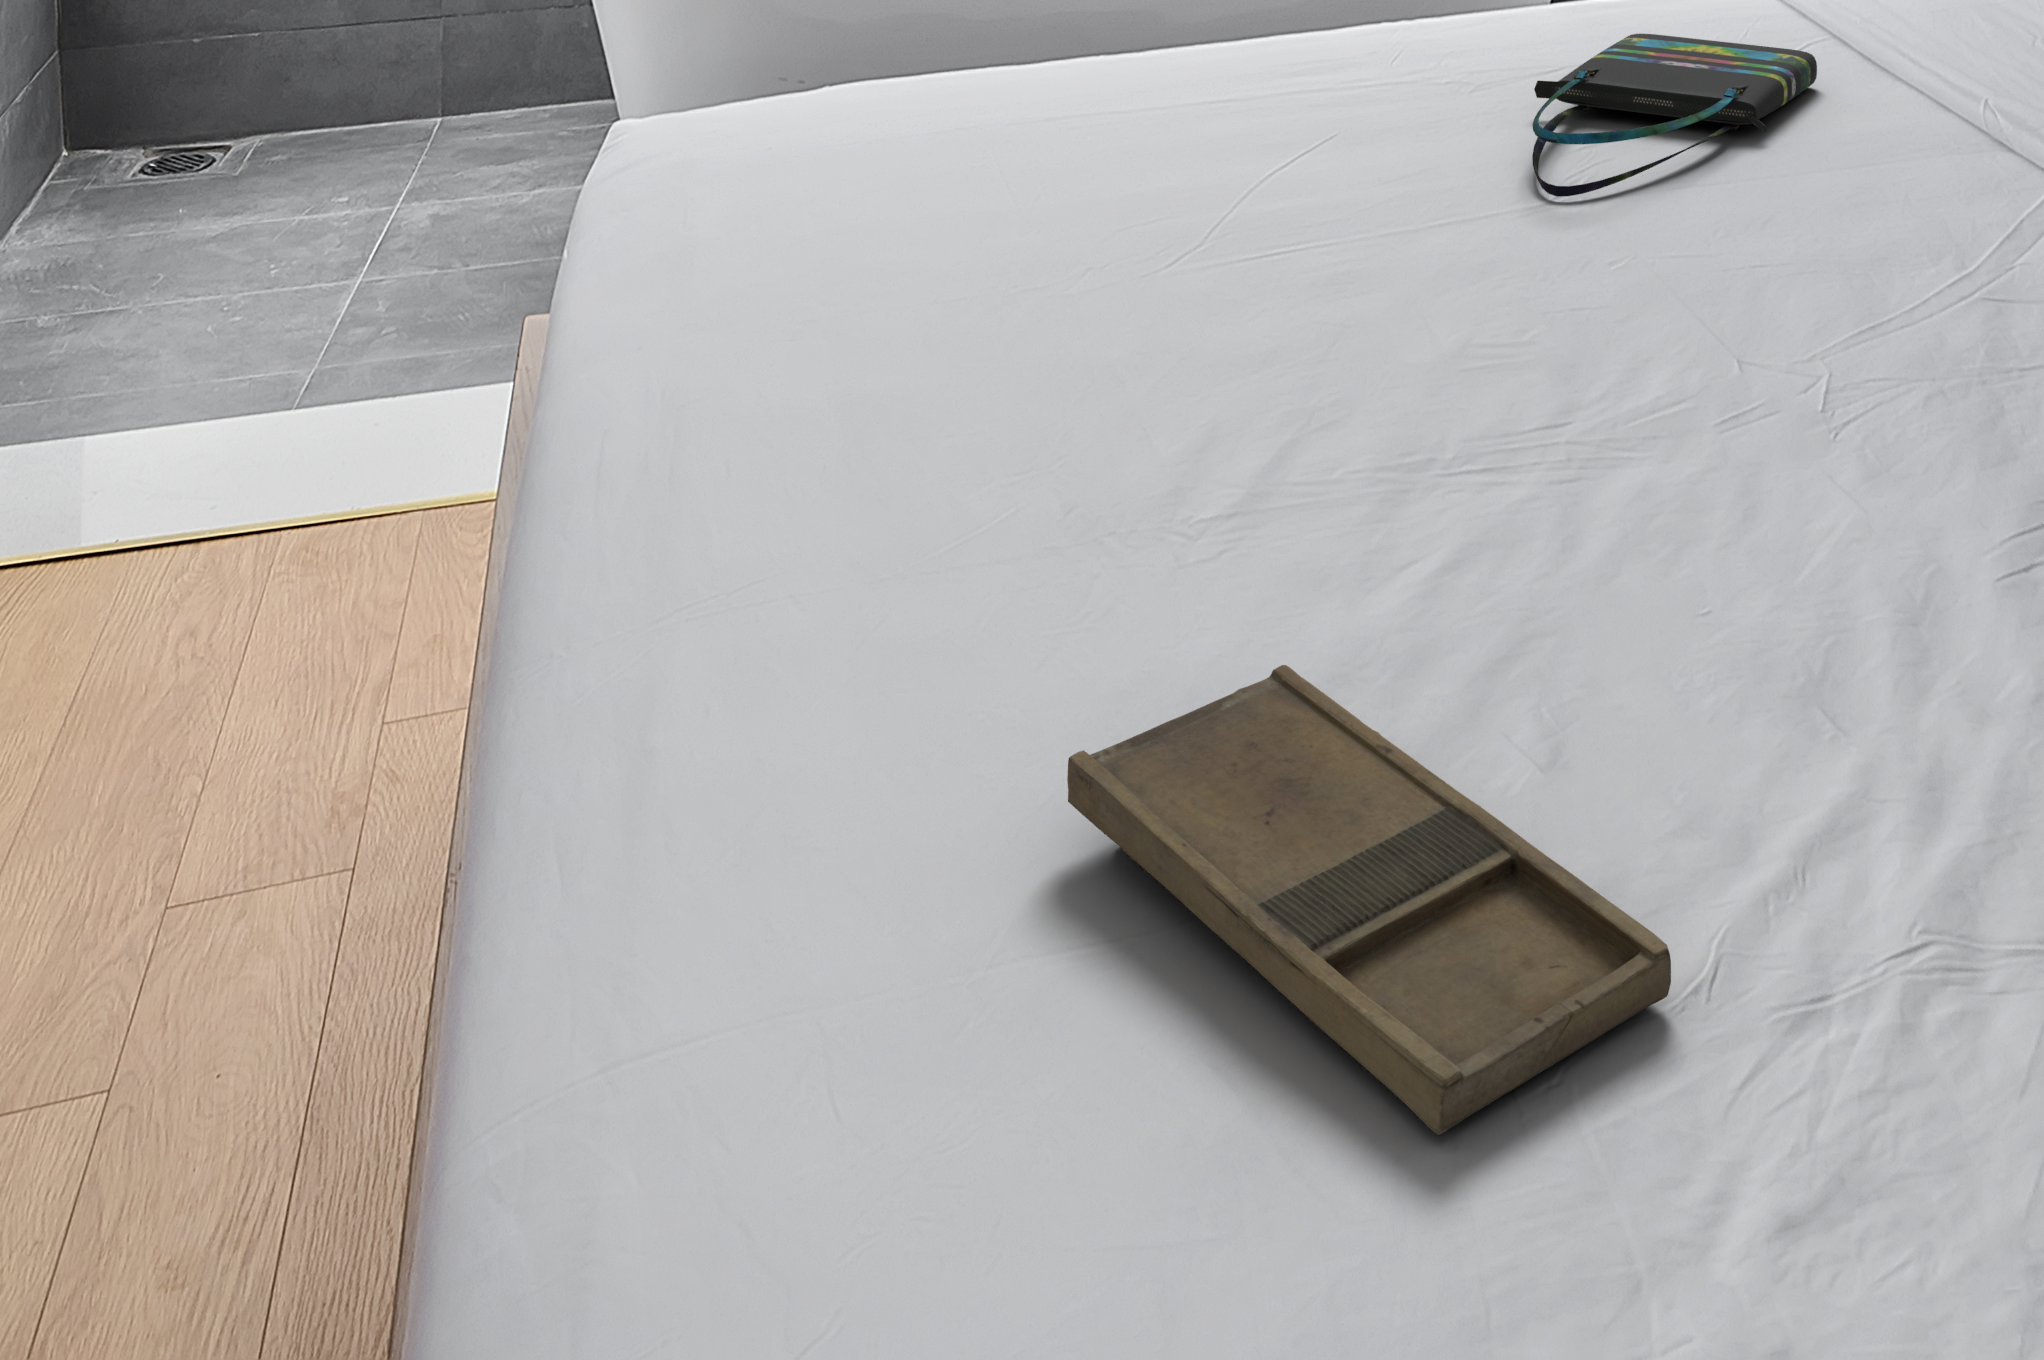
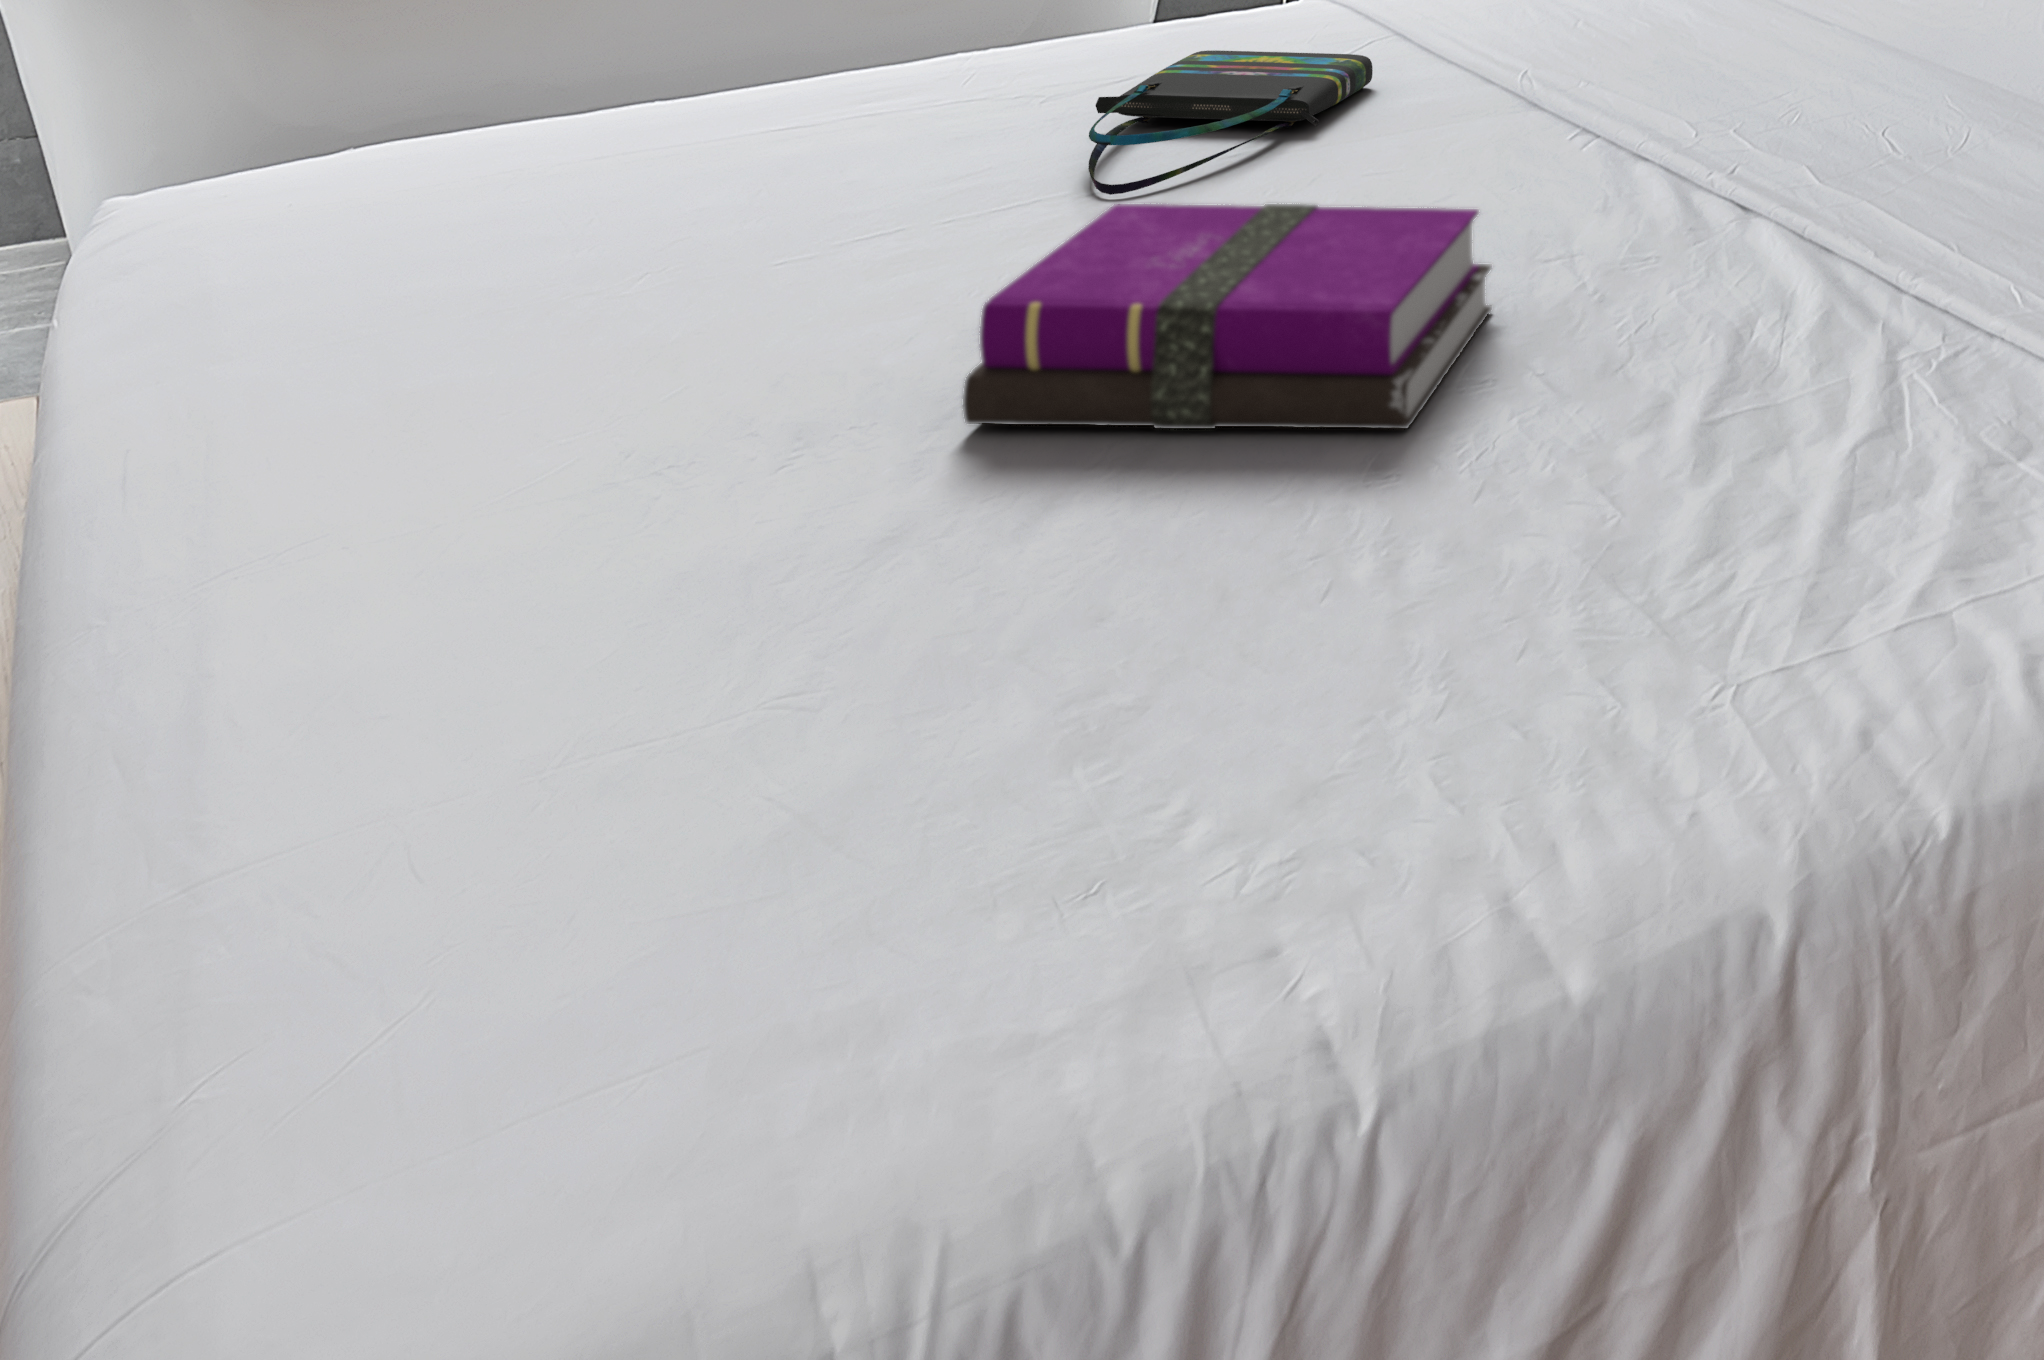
notebook: none [1428,226,1988,544] -> present [963,204,1491,429]
tray: present [1067,665,1671,1135] -> none [591,572,1150,890]

